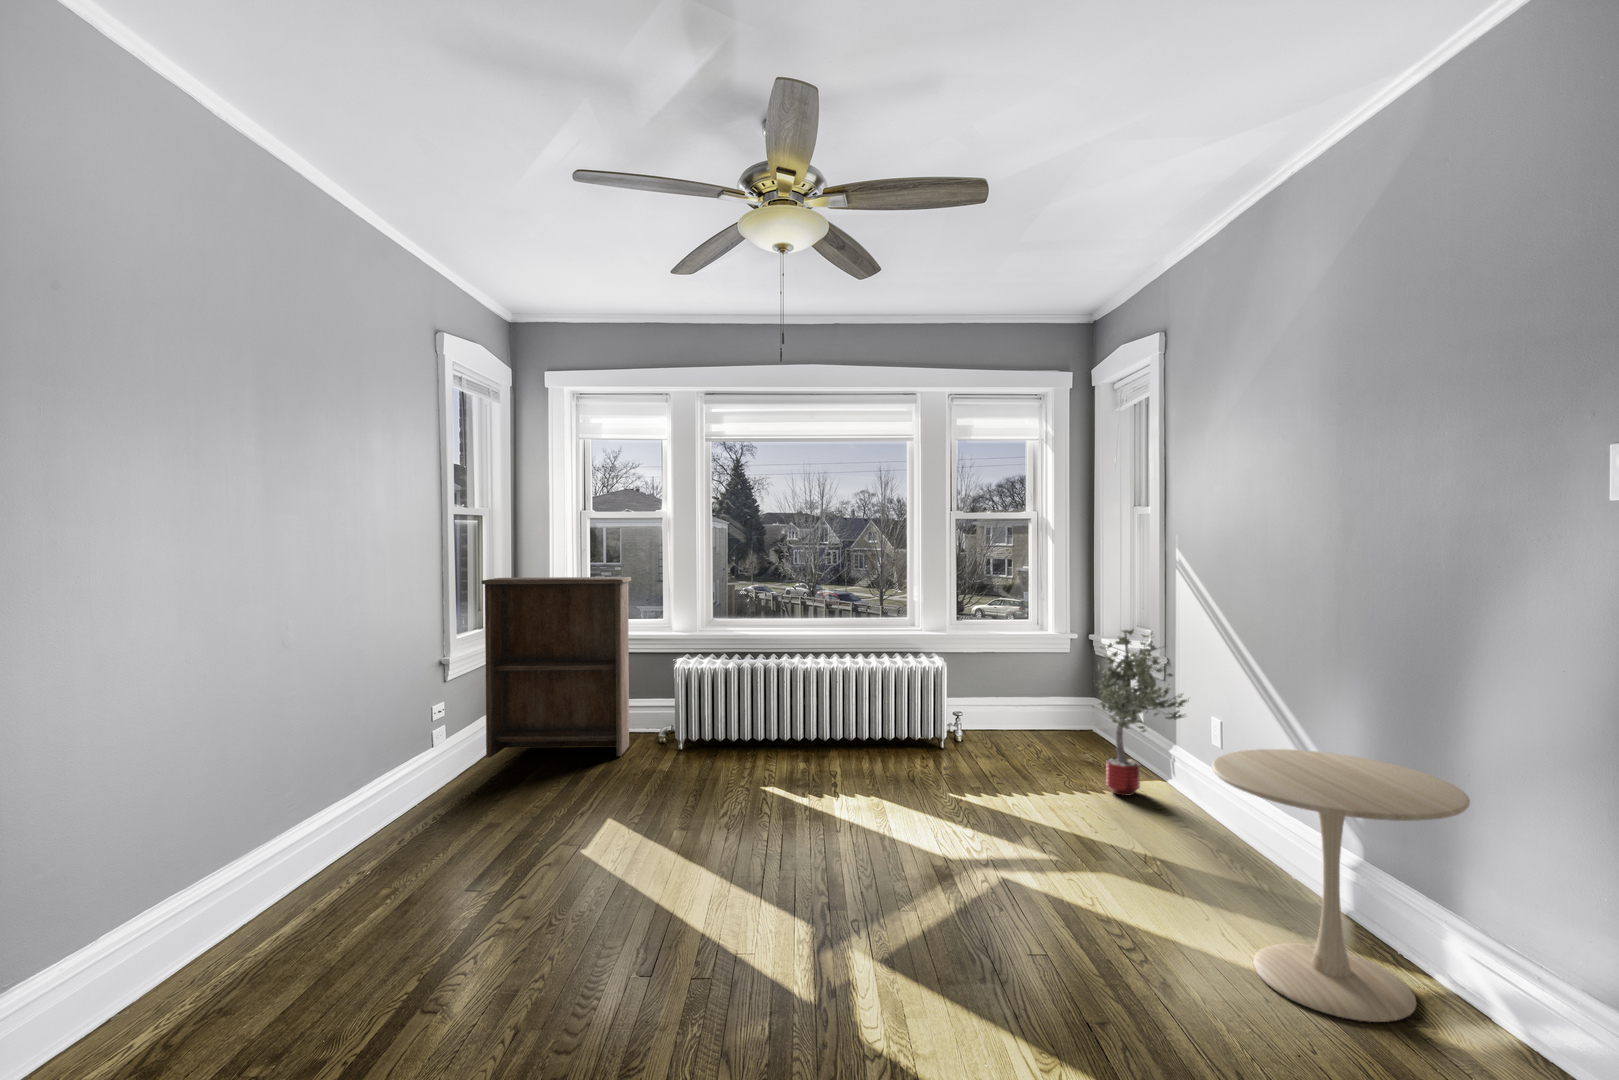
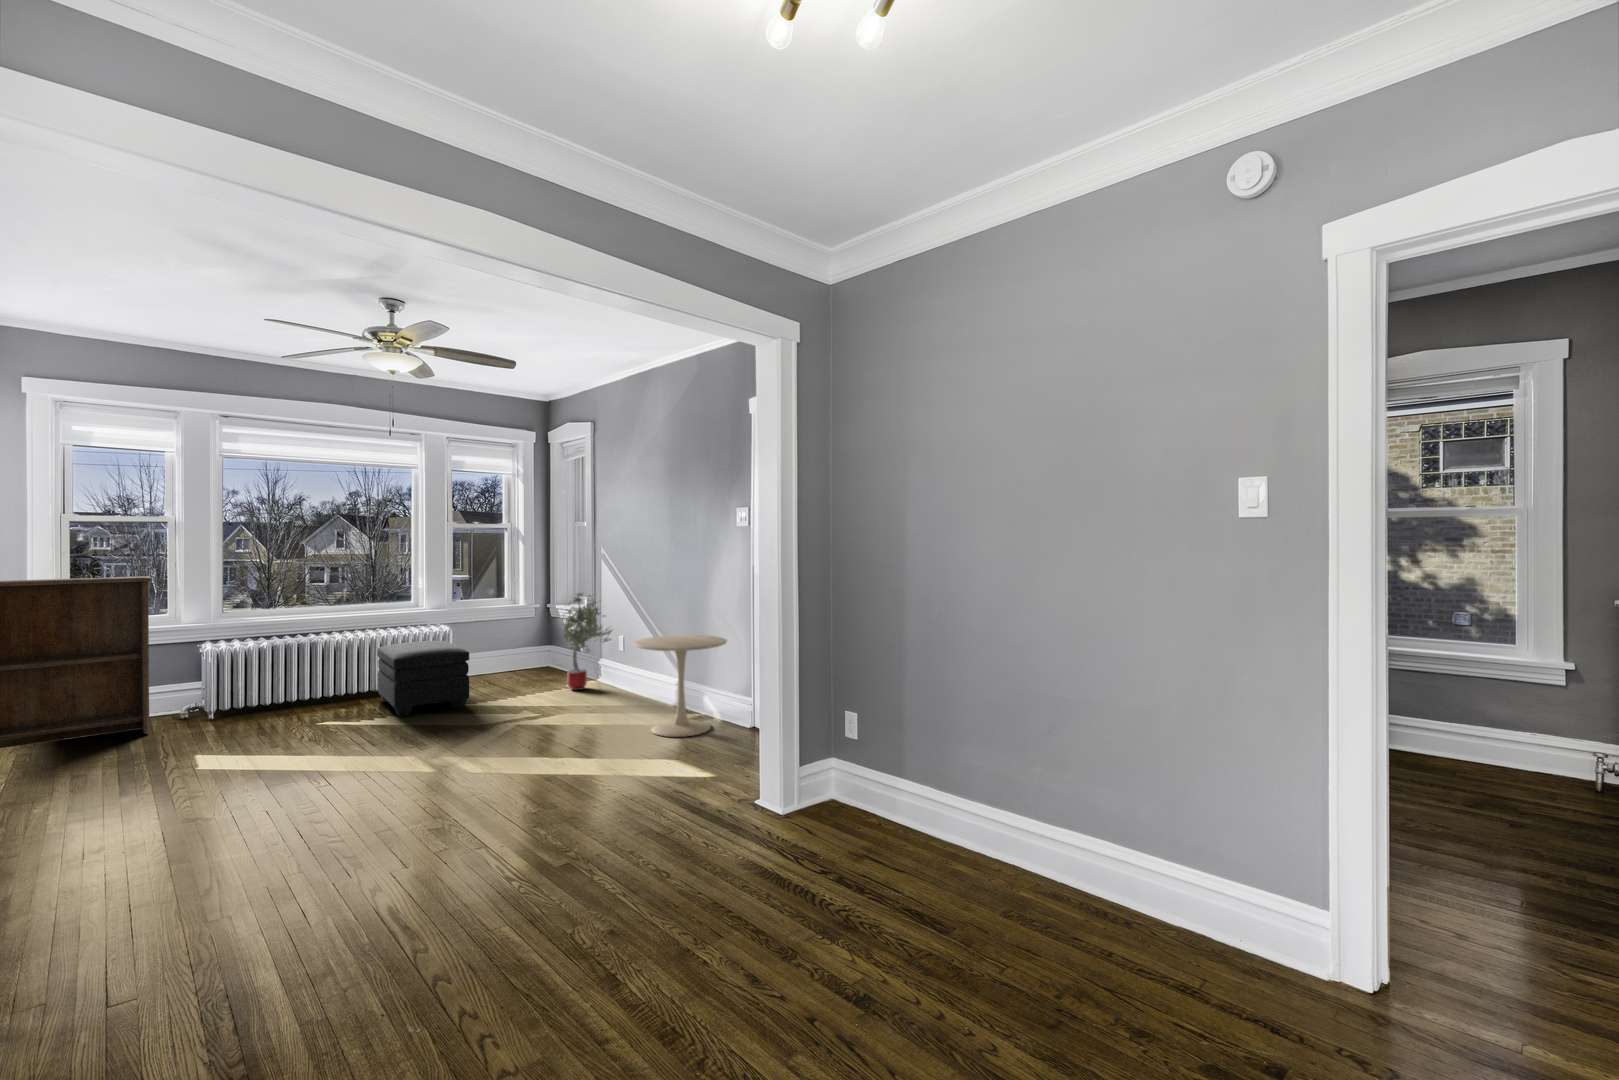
ottoman: none [846,680,948,794] -> present [377,641,469,716]

